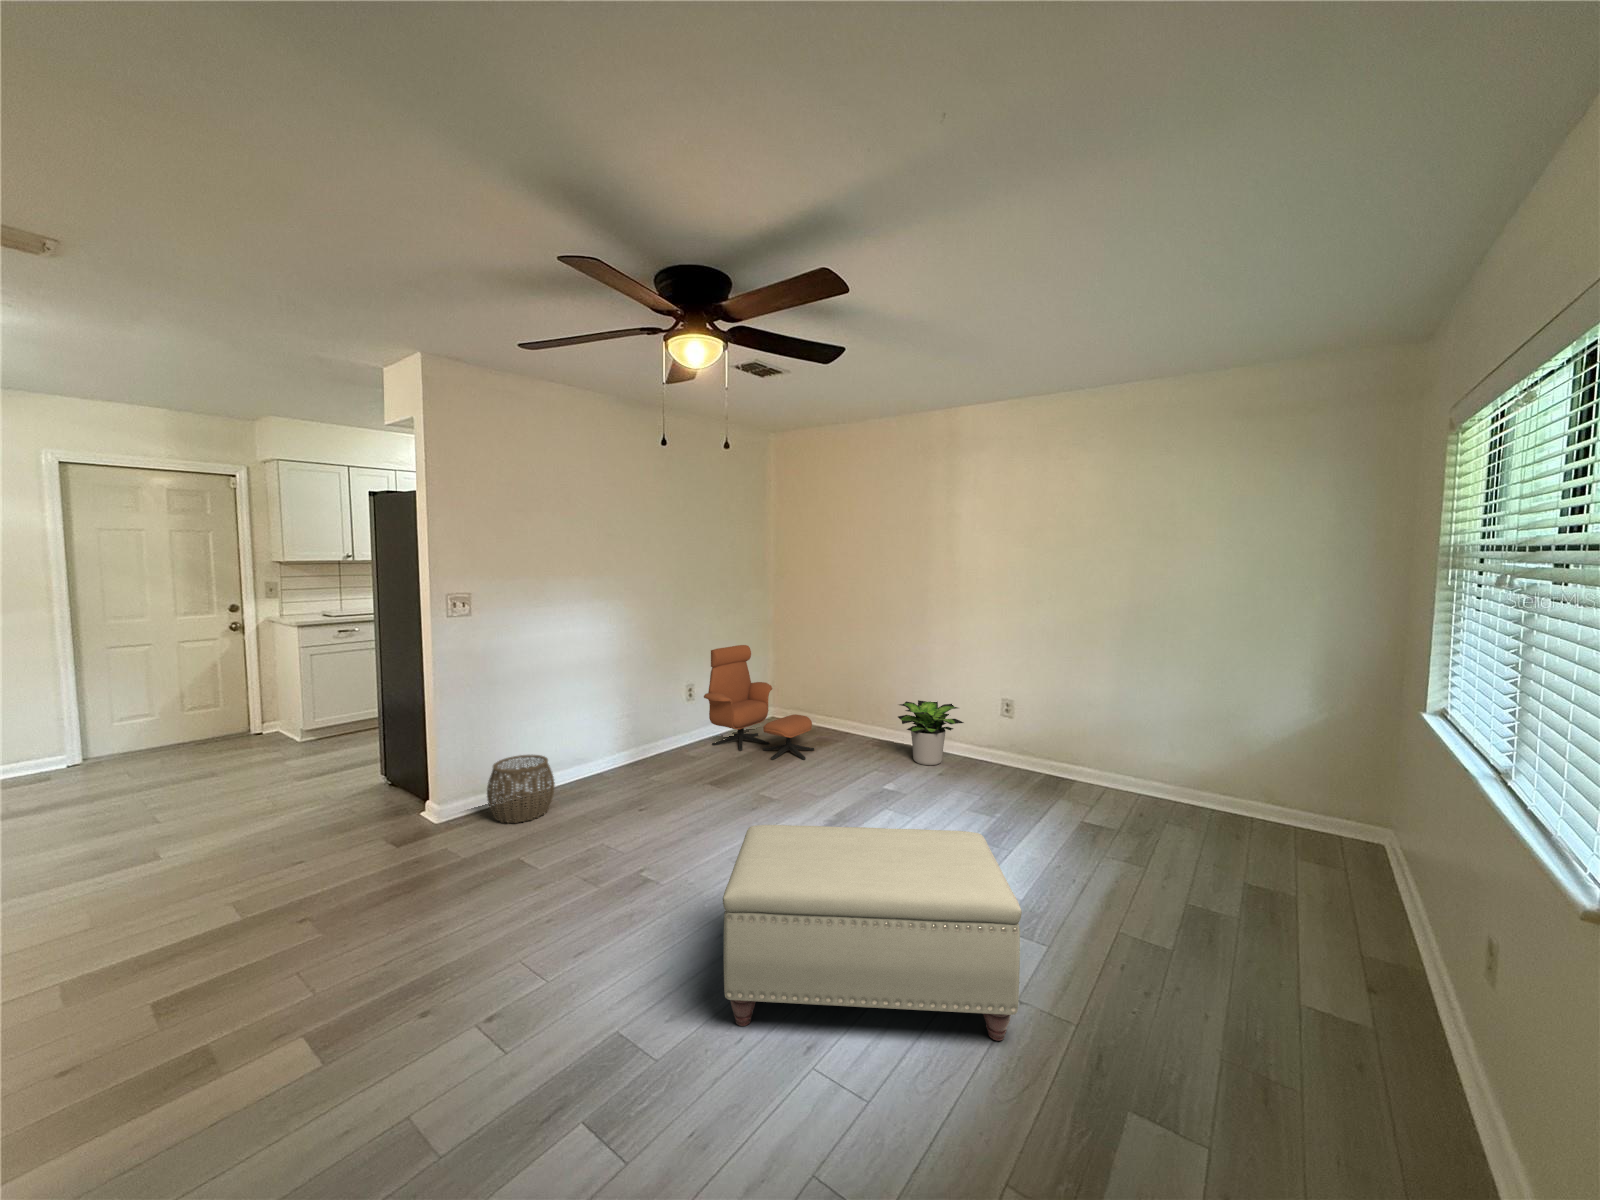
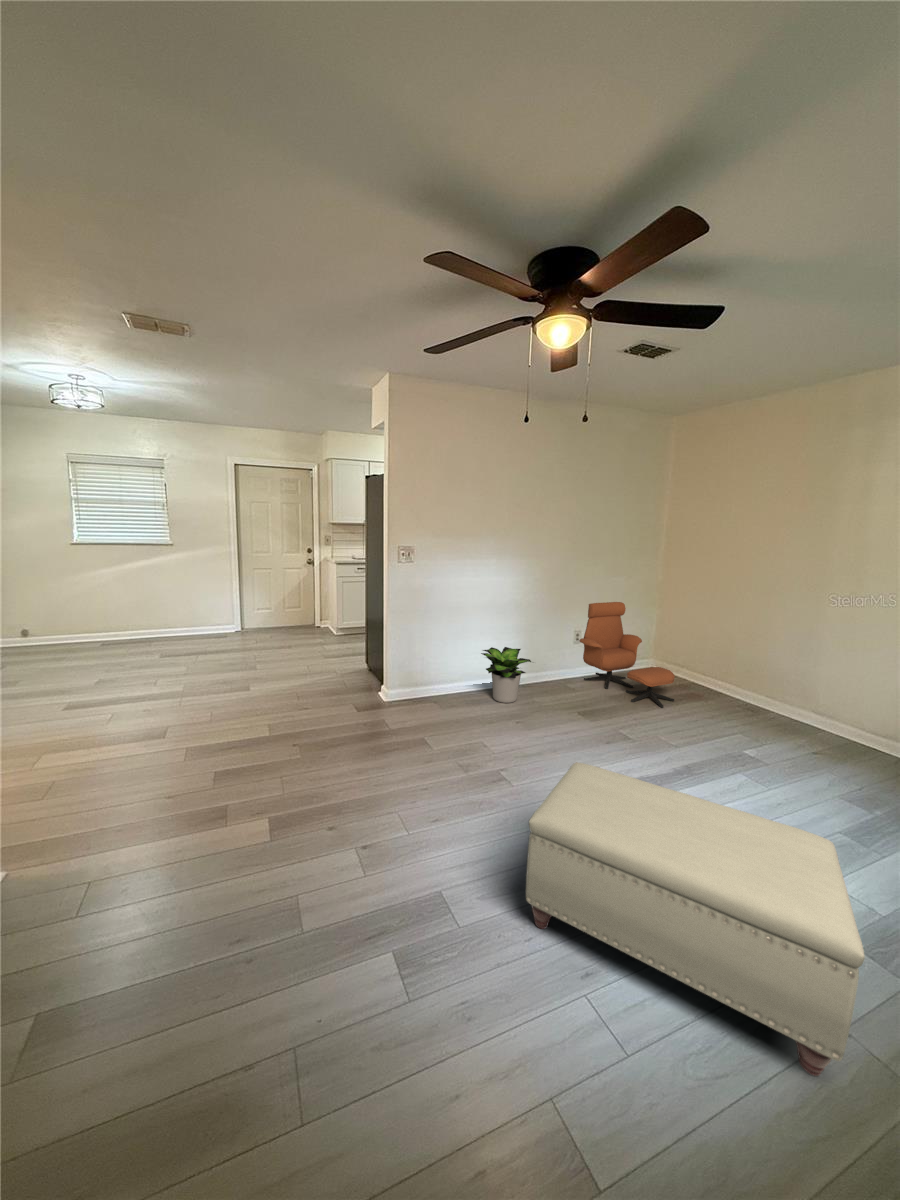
potted plant: present [898,700,964,765] -> present [481,647,531,703]
woven basket: present [487,755,555,823] -> none [414,664,457,711]

